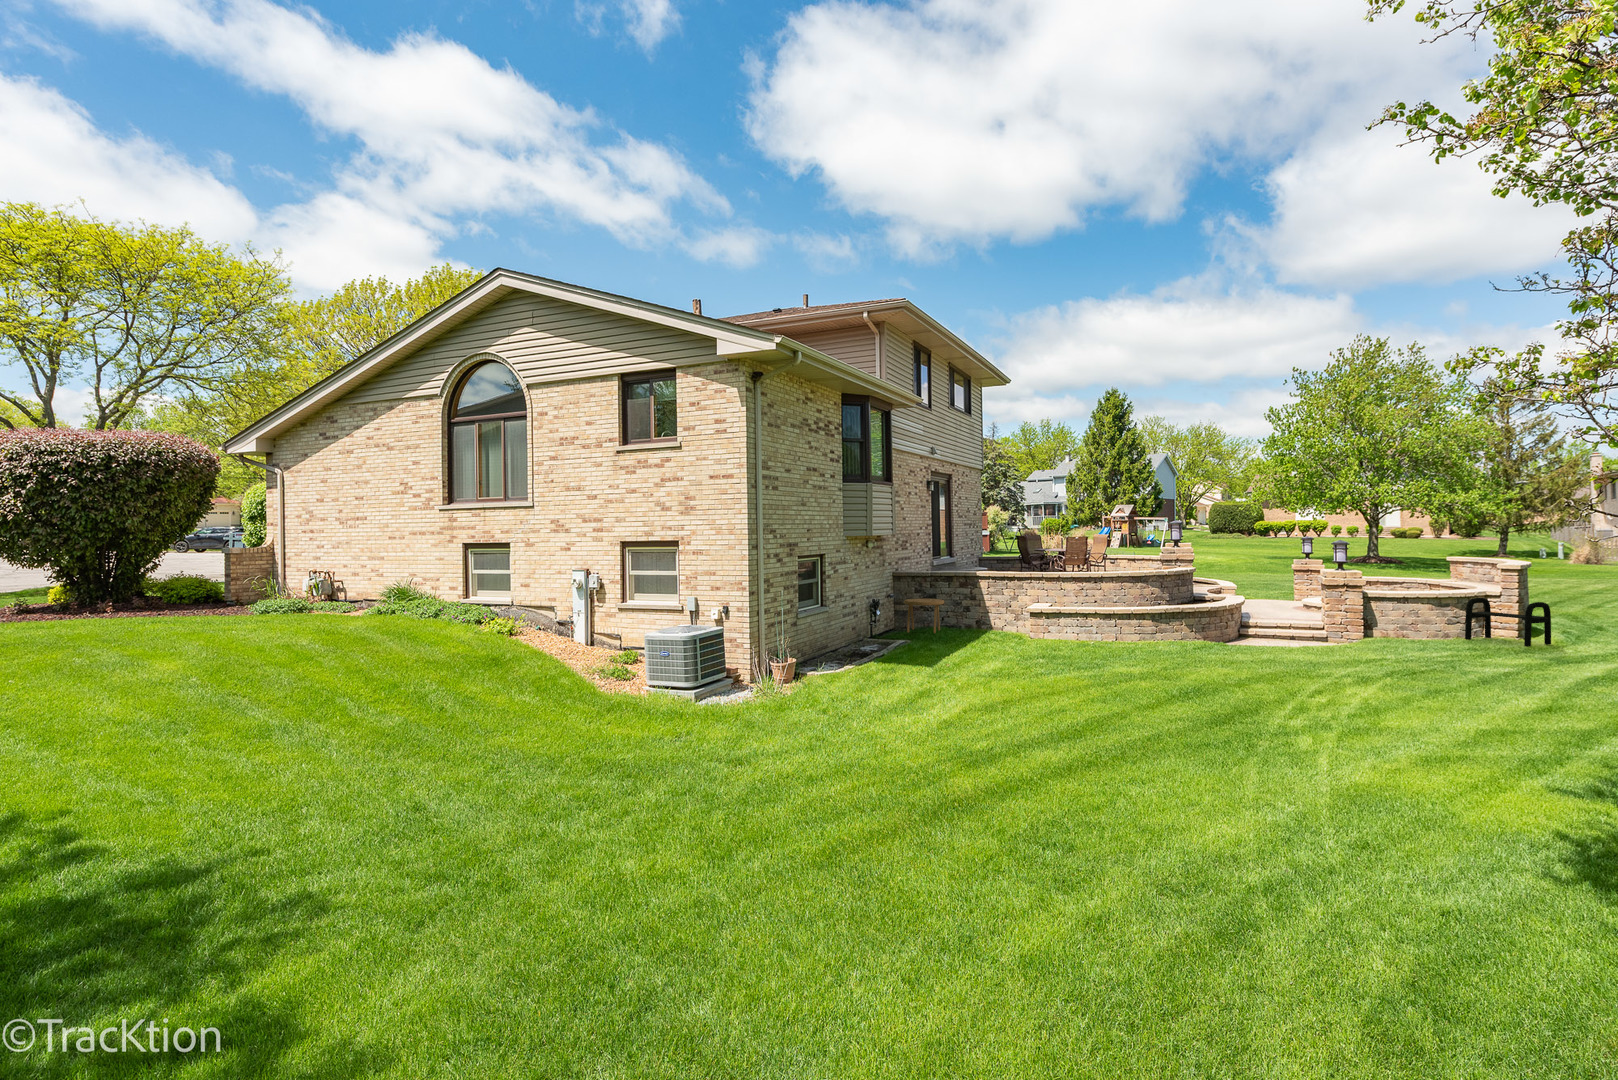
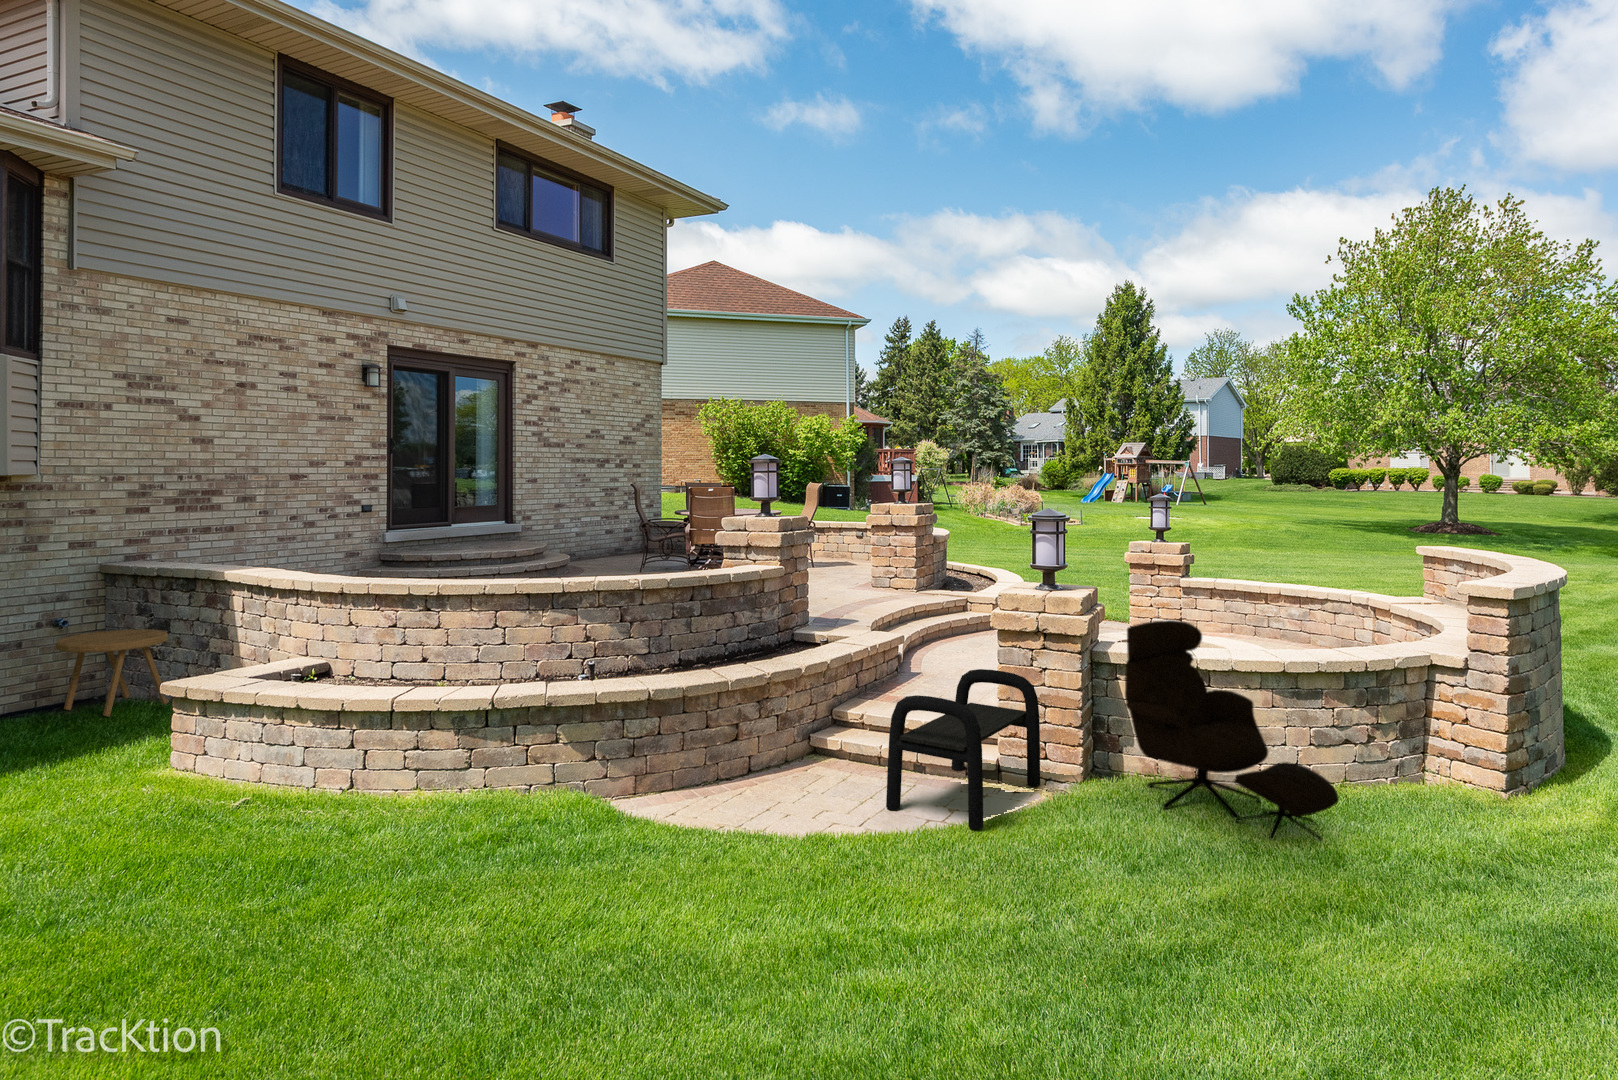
lounge chair: none [1383,578,1473,647] -> present [1125,620,1339,840]
bench: present [1465,598,1551,646] -> present [886,669,1040,829]

